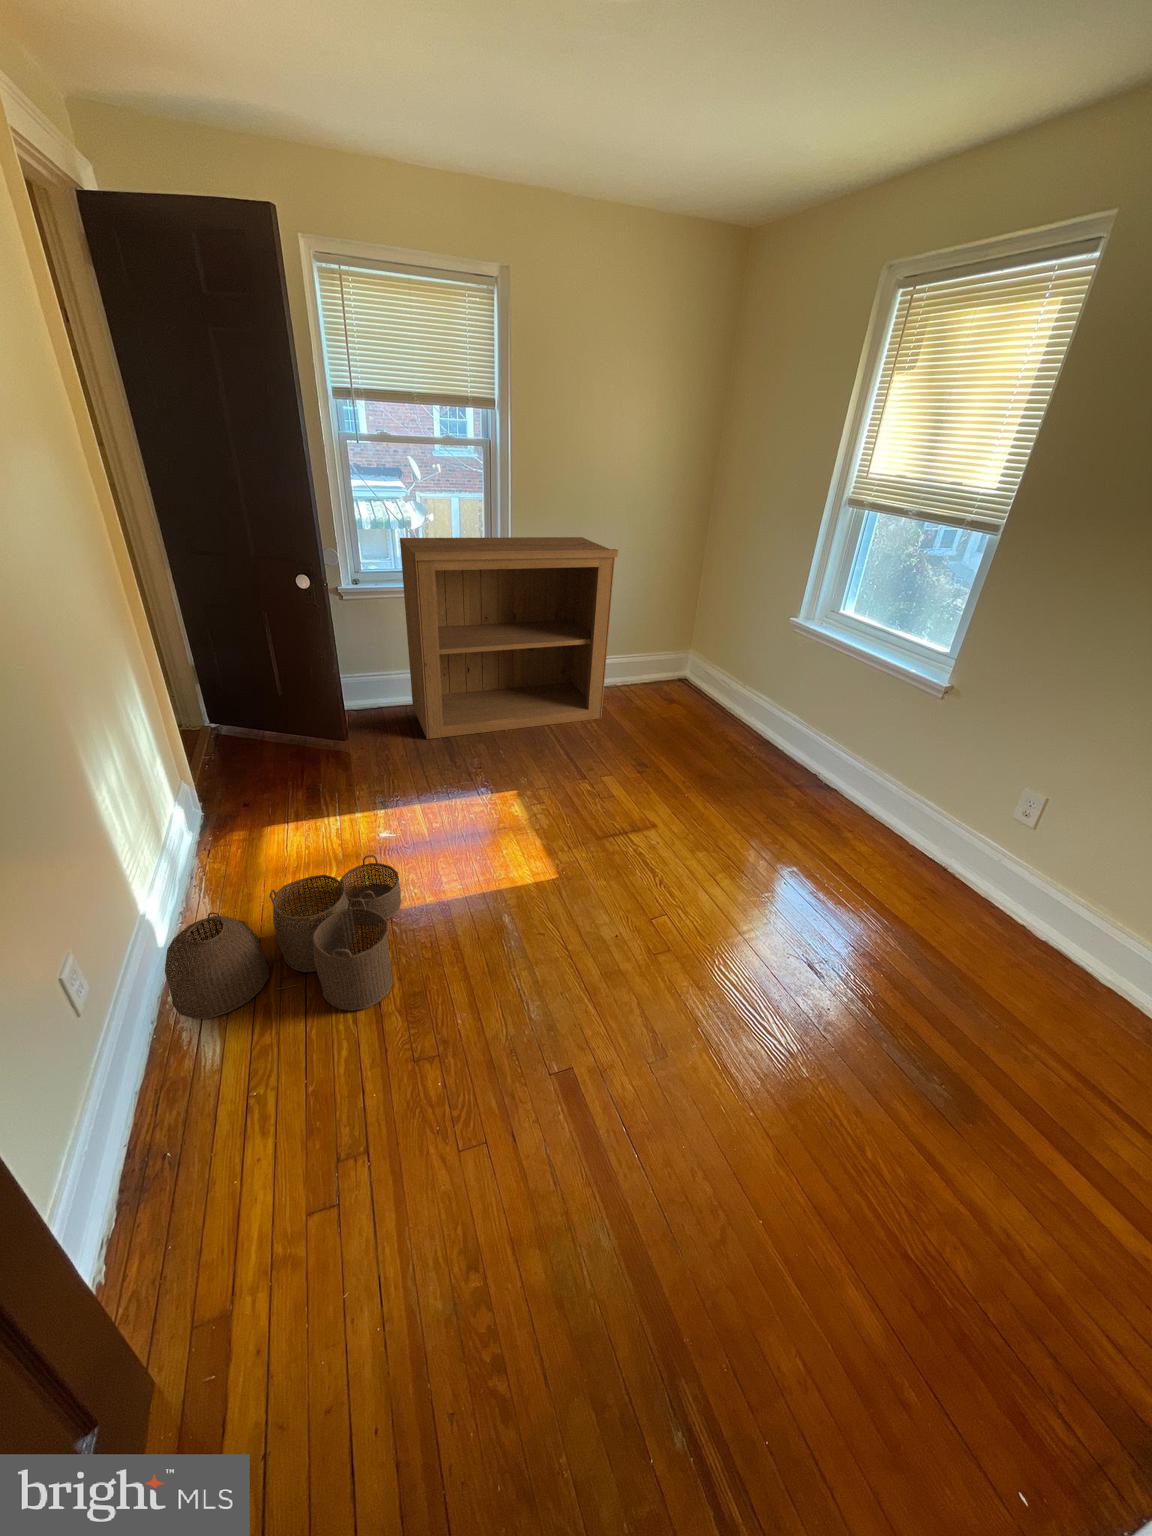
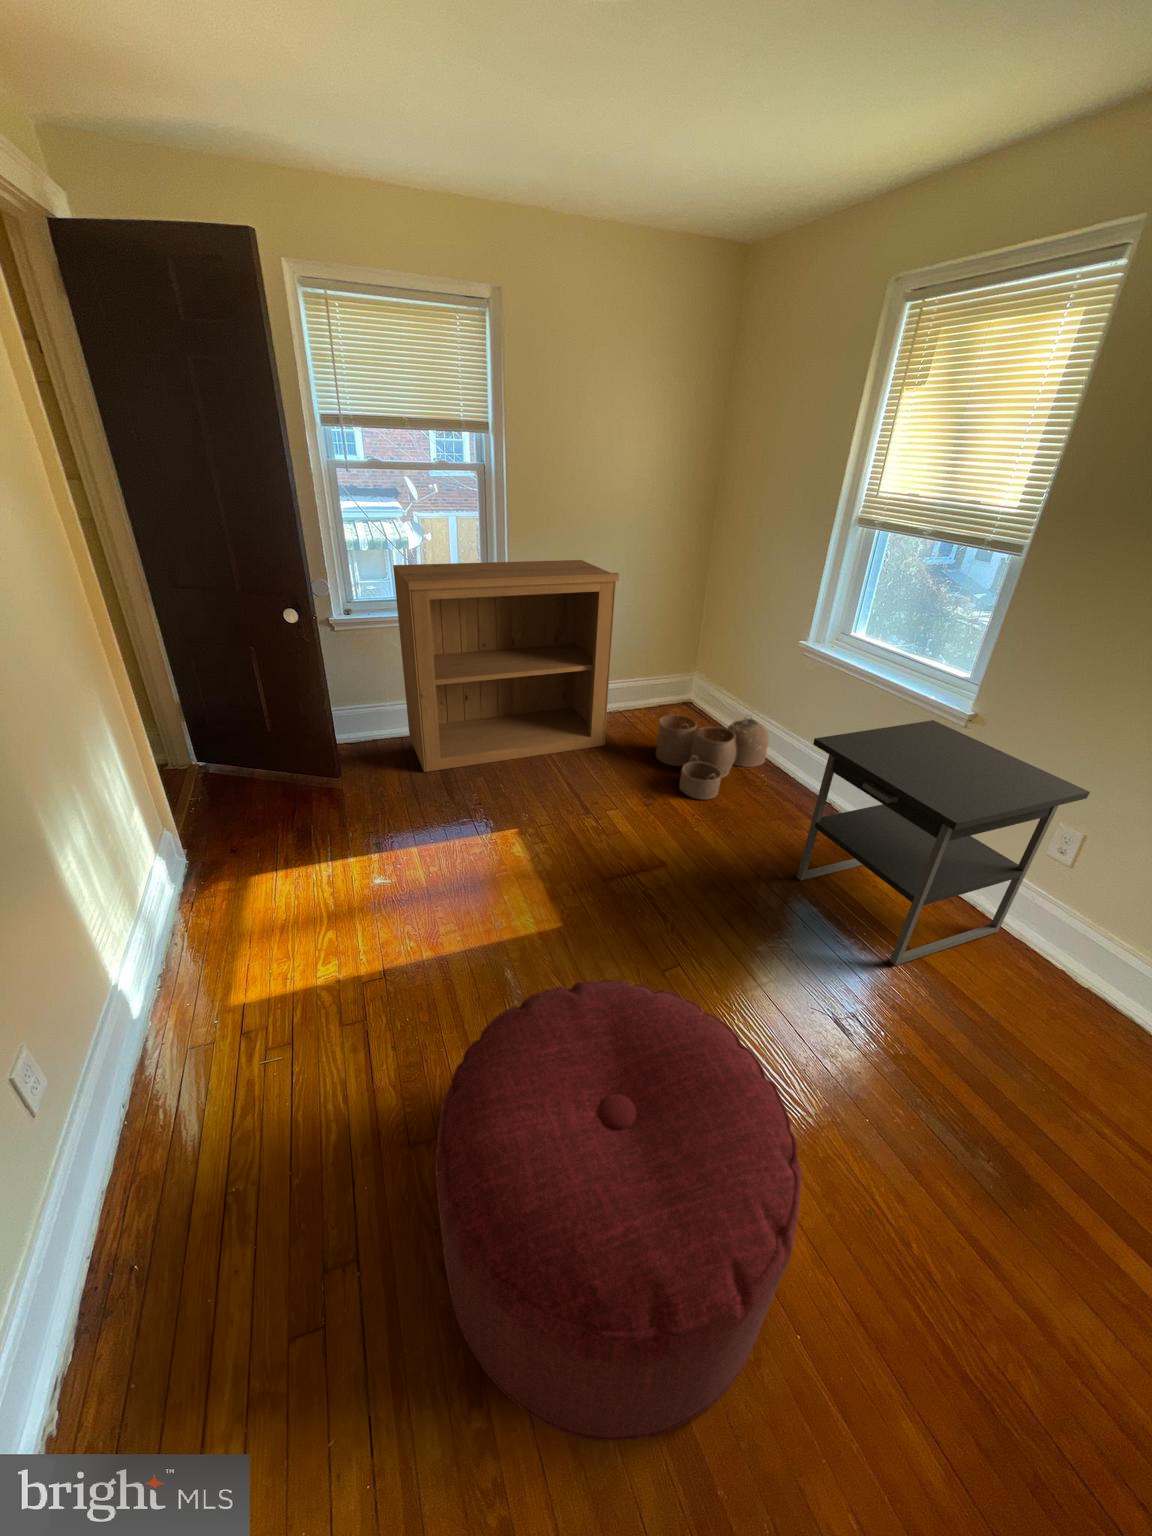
nightstand: none [781,692,1054,919] -> present [797,720,1090,965]
woven basket: present [165,855,401,1019] -> present [656,709,769,799]
ottoman: none [440,913,766,1295] -> present [435,980,802,1442]

